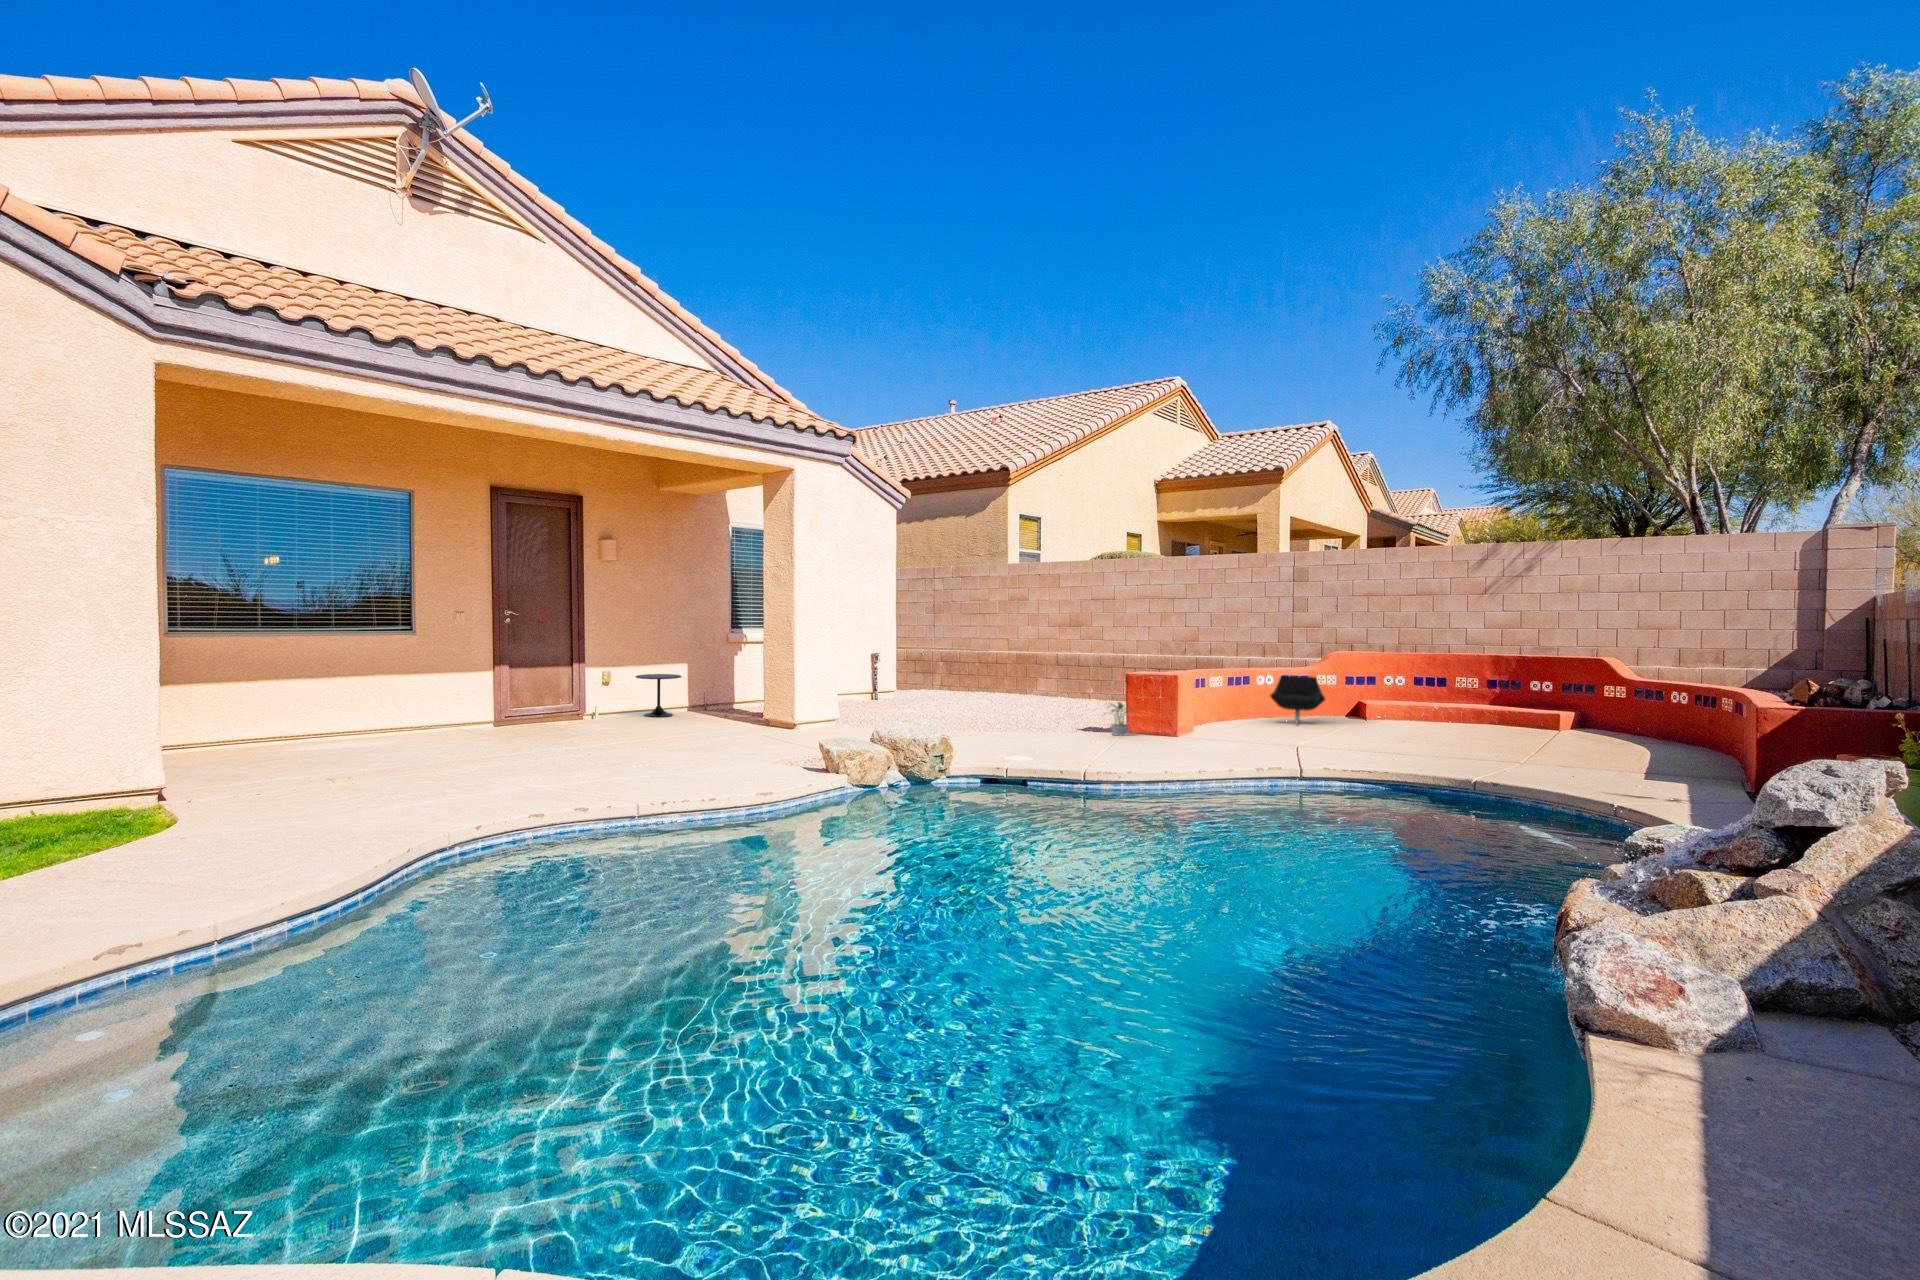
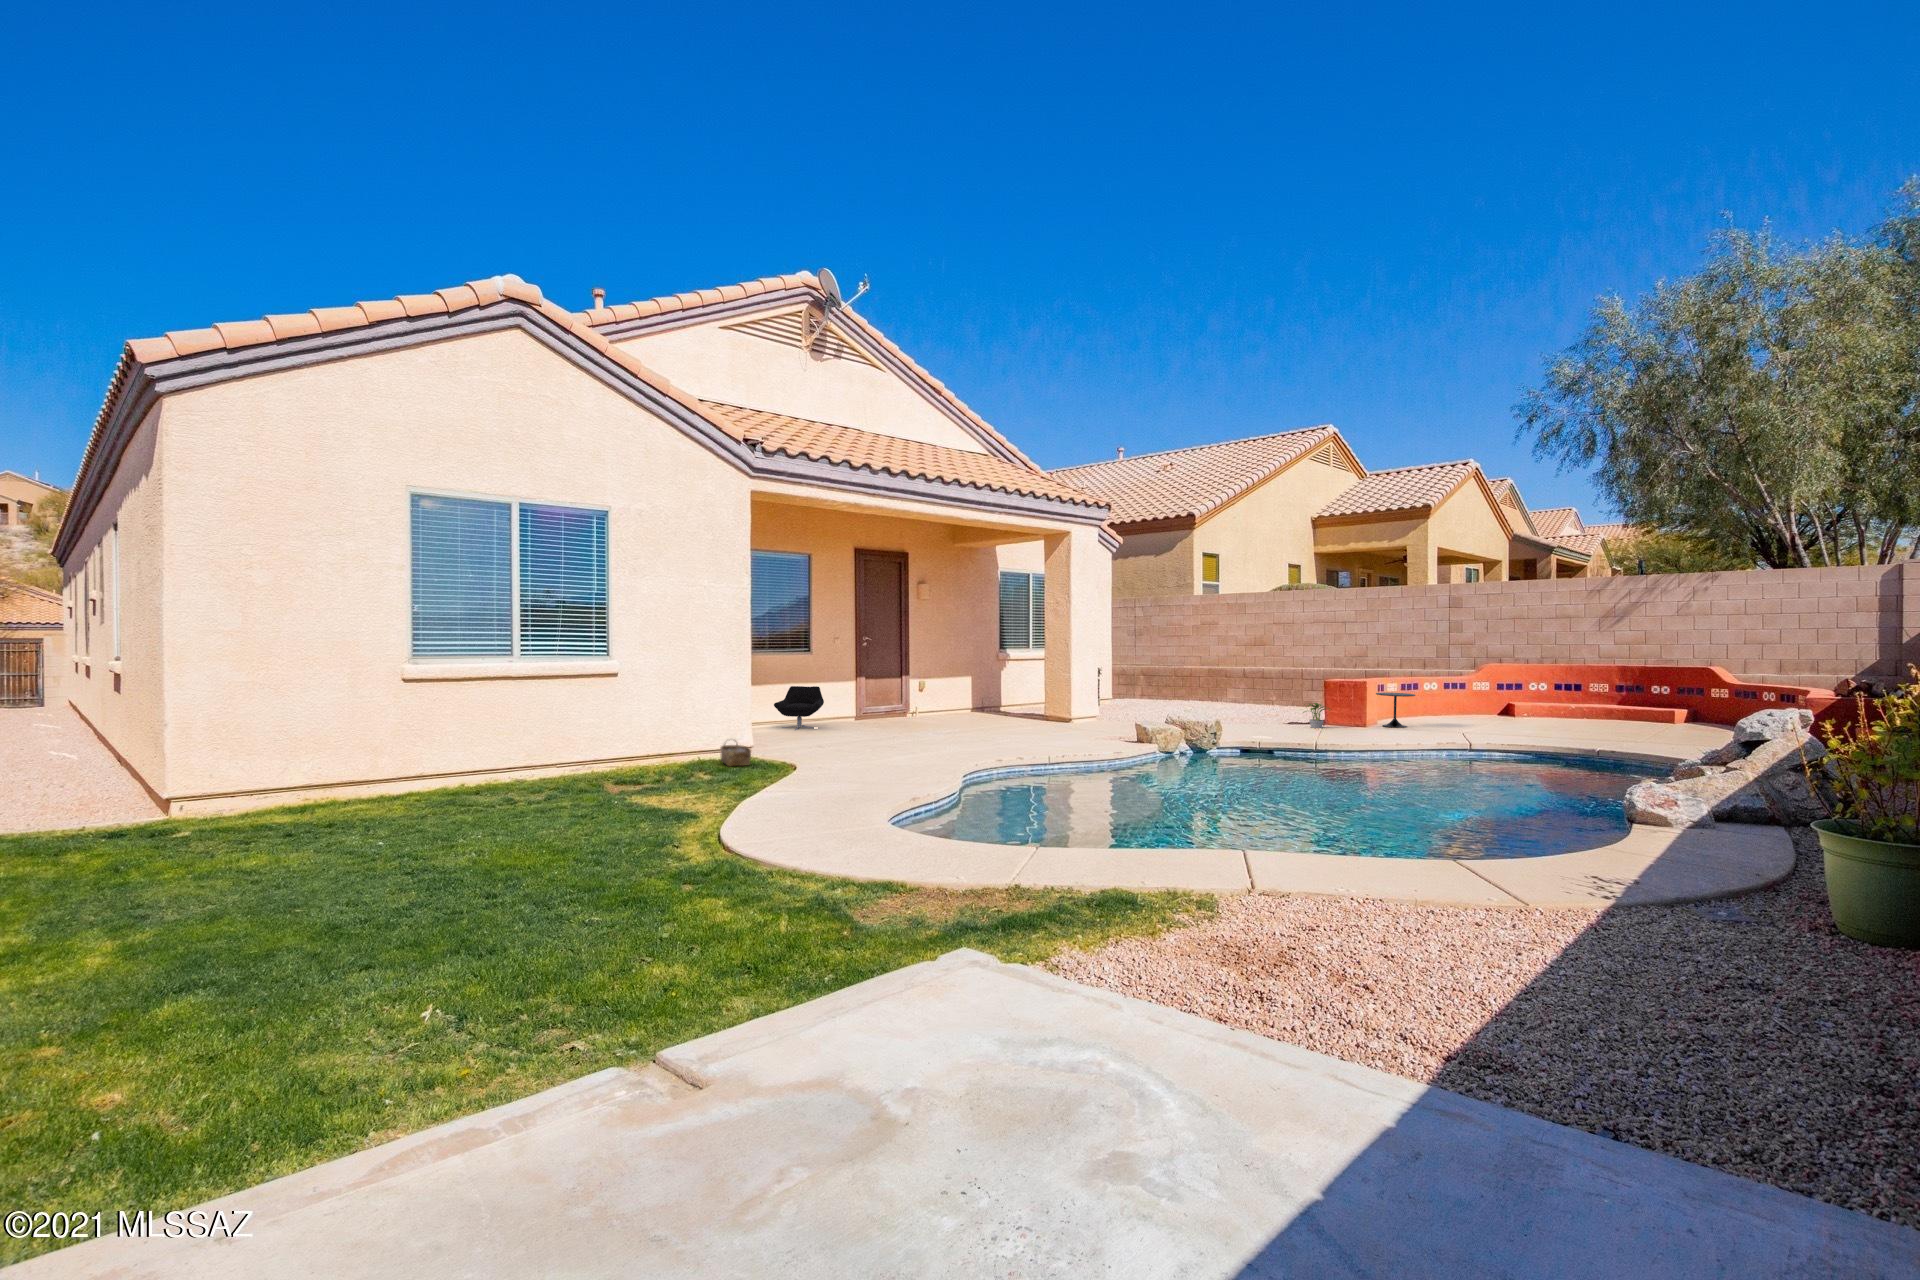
side table: present [636,674,682,717] -> present [1376,693,1415,728]
lounge chair: present [1270,675,1325,725] -> present [774,686,824,730]
woven basket: none [38,783,107,836] -> present [720,744,751,767]

